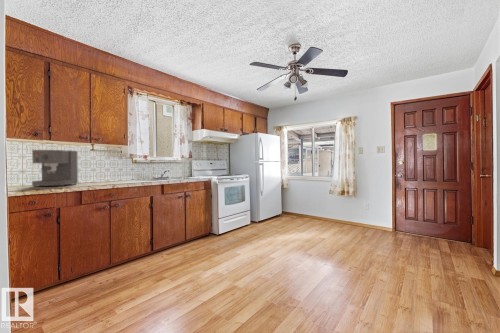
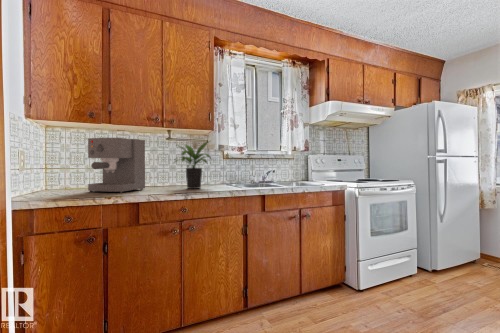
potted plant: none [98,152,129,182] -> present [175,141,211,189]

